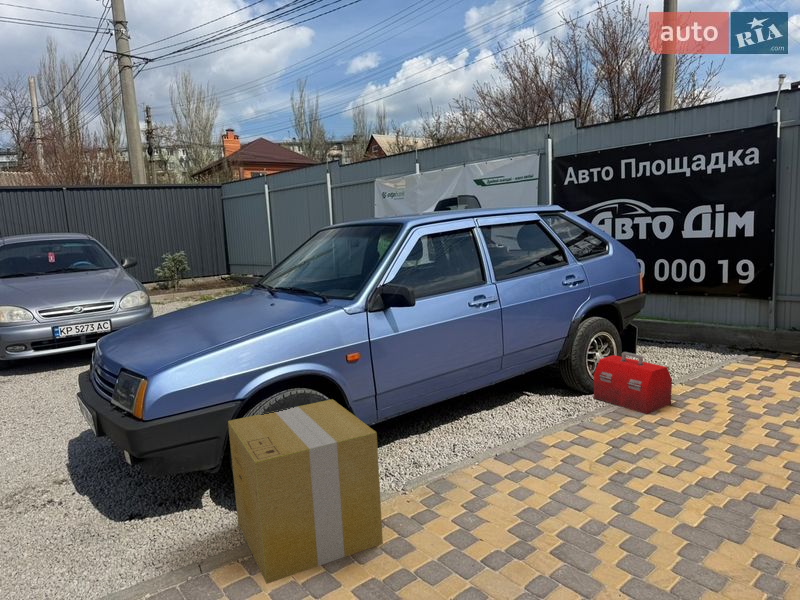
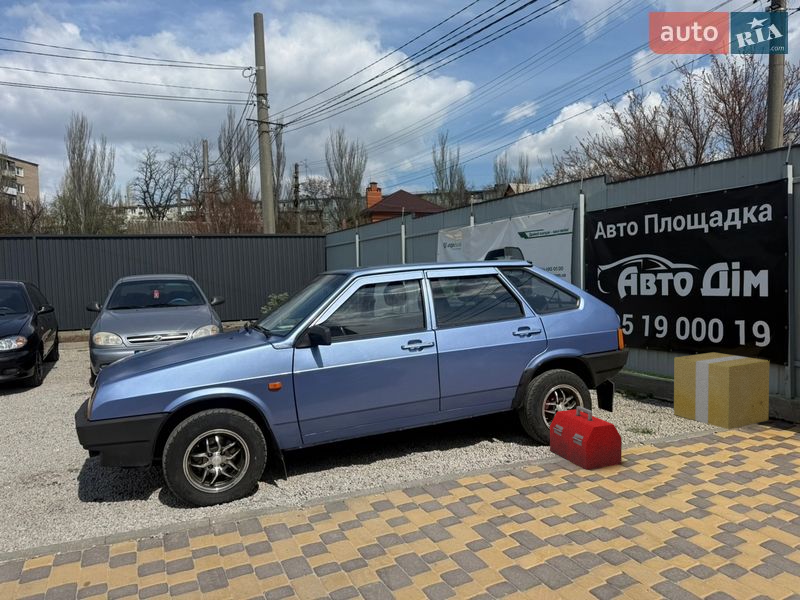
cardboard box: present [228,399,383,584] -> present [674,352,770,429]

